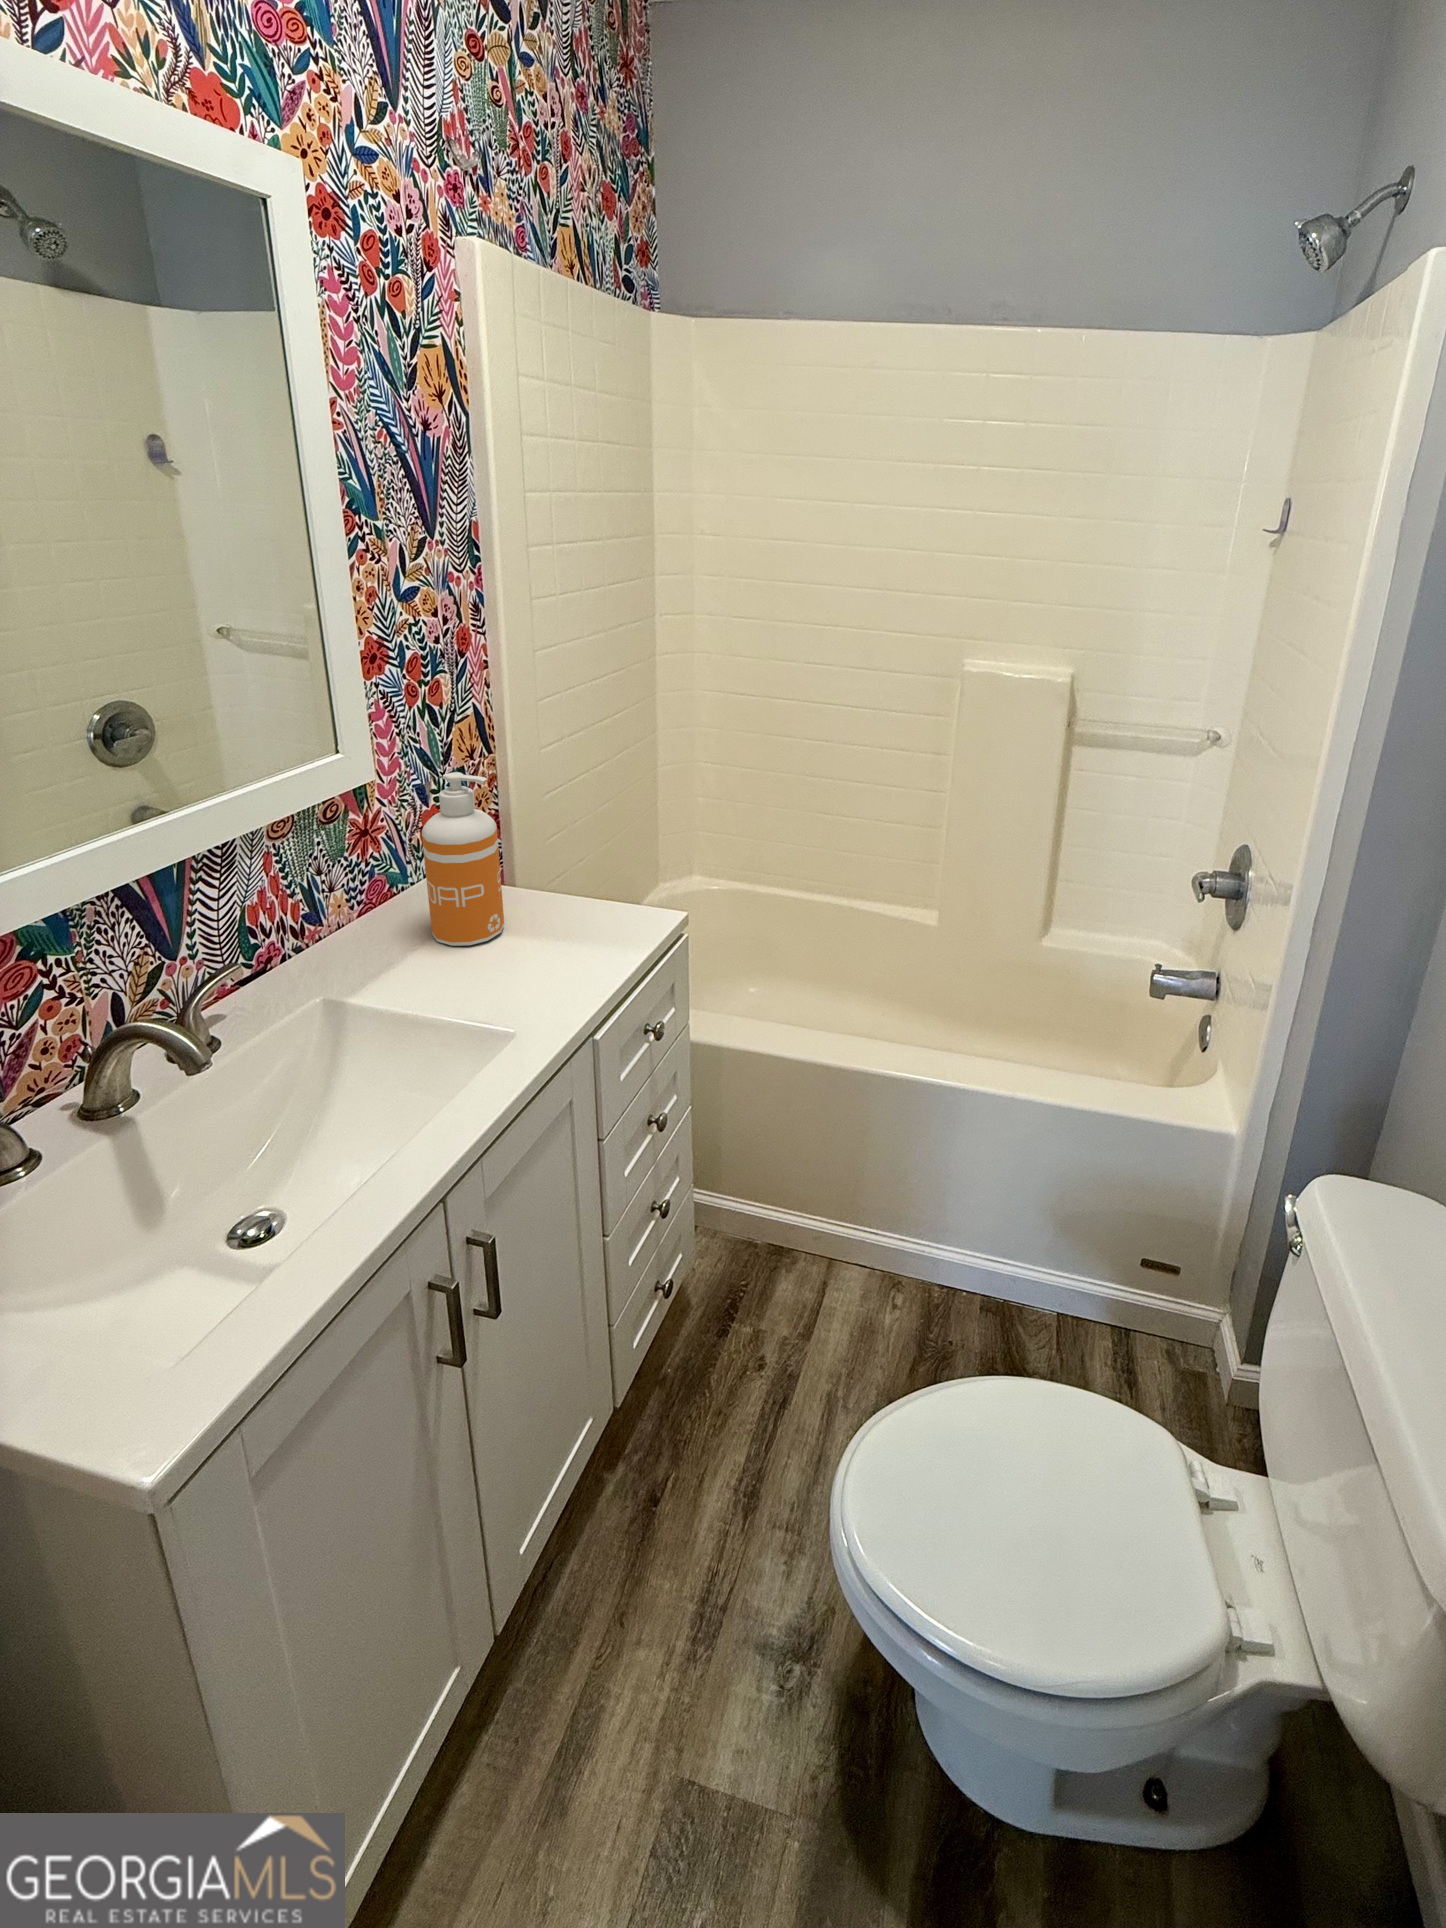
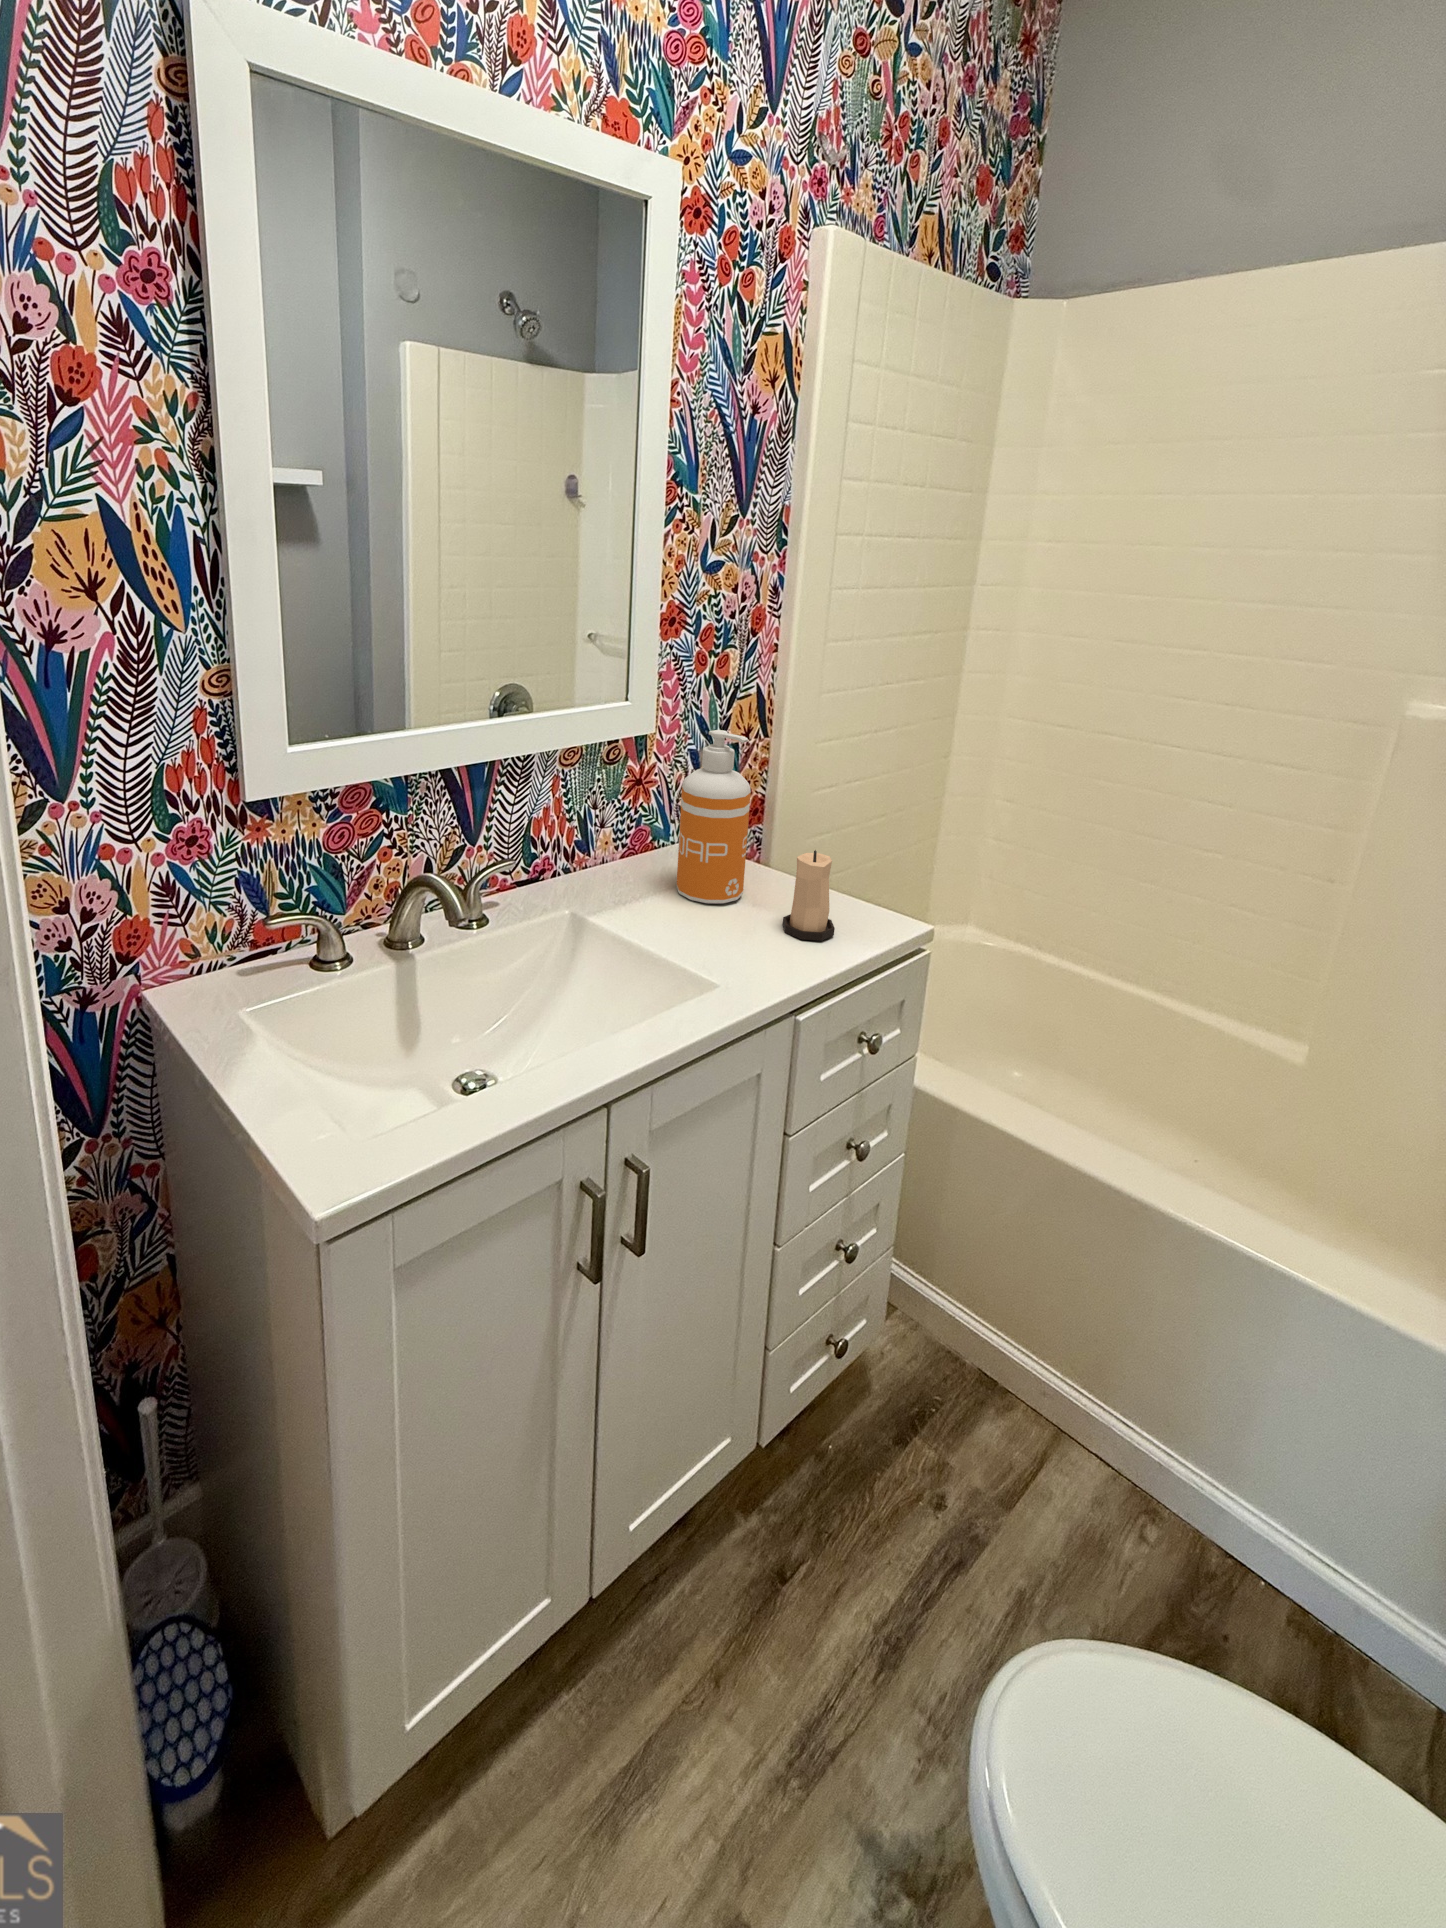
candle: none [551,873,602,958] -> present [783,850,835,941]

